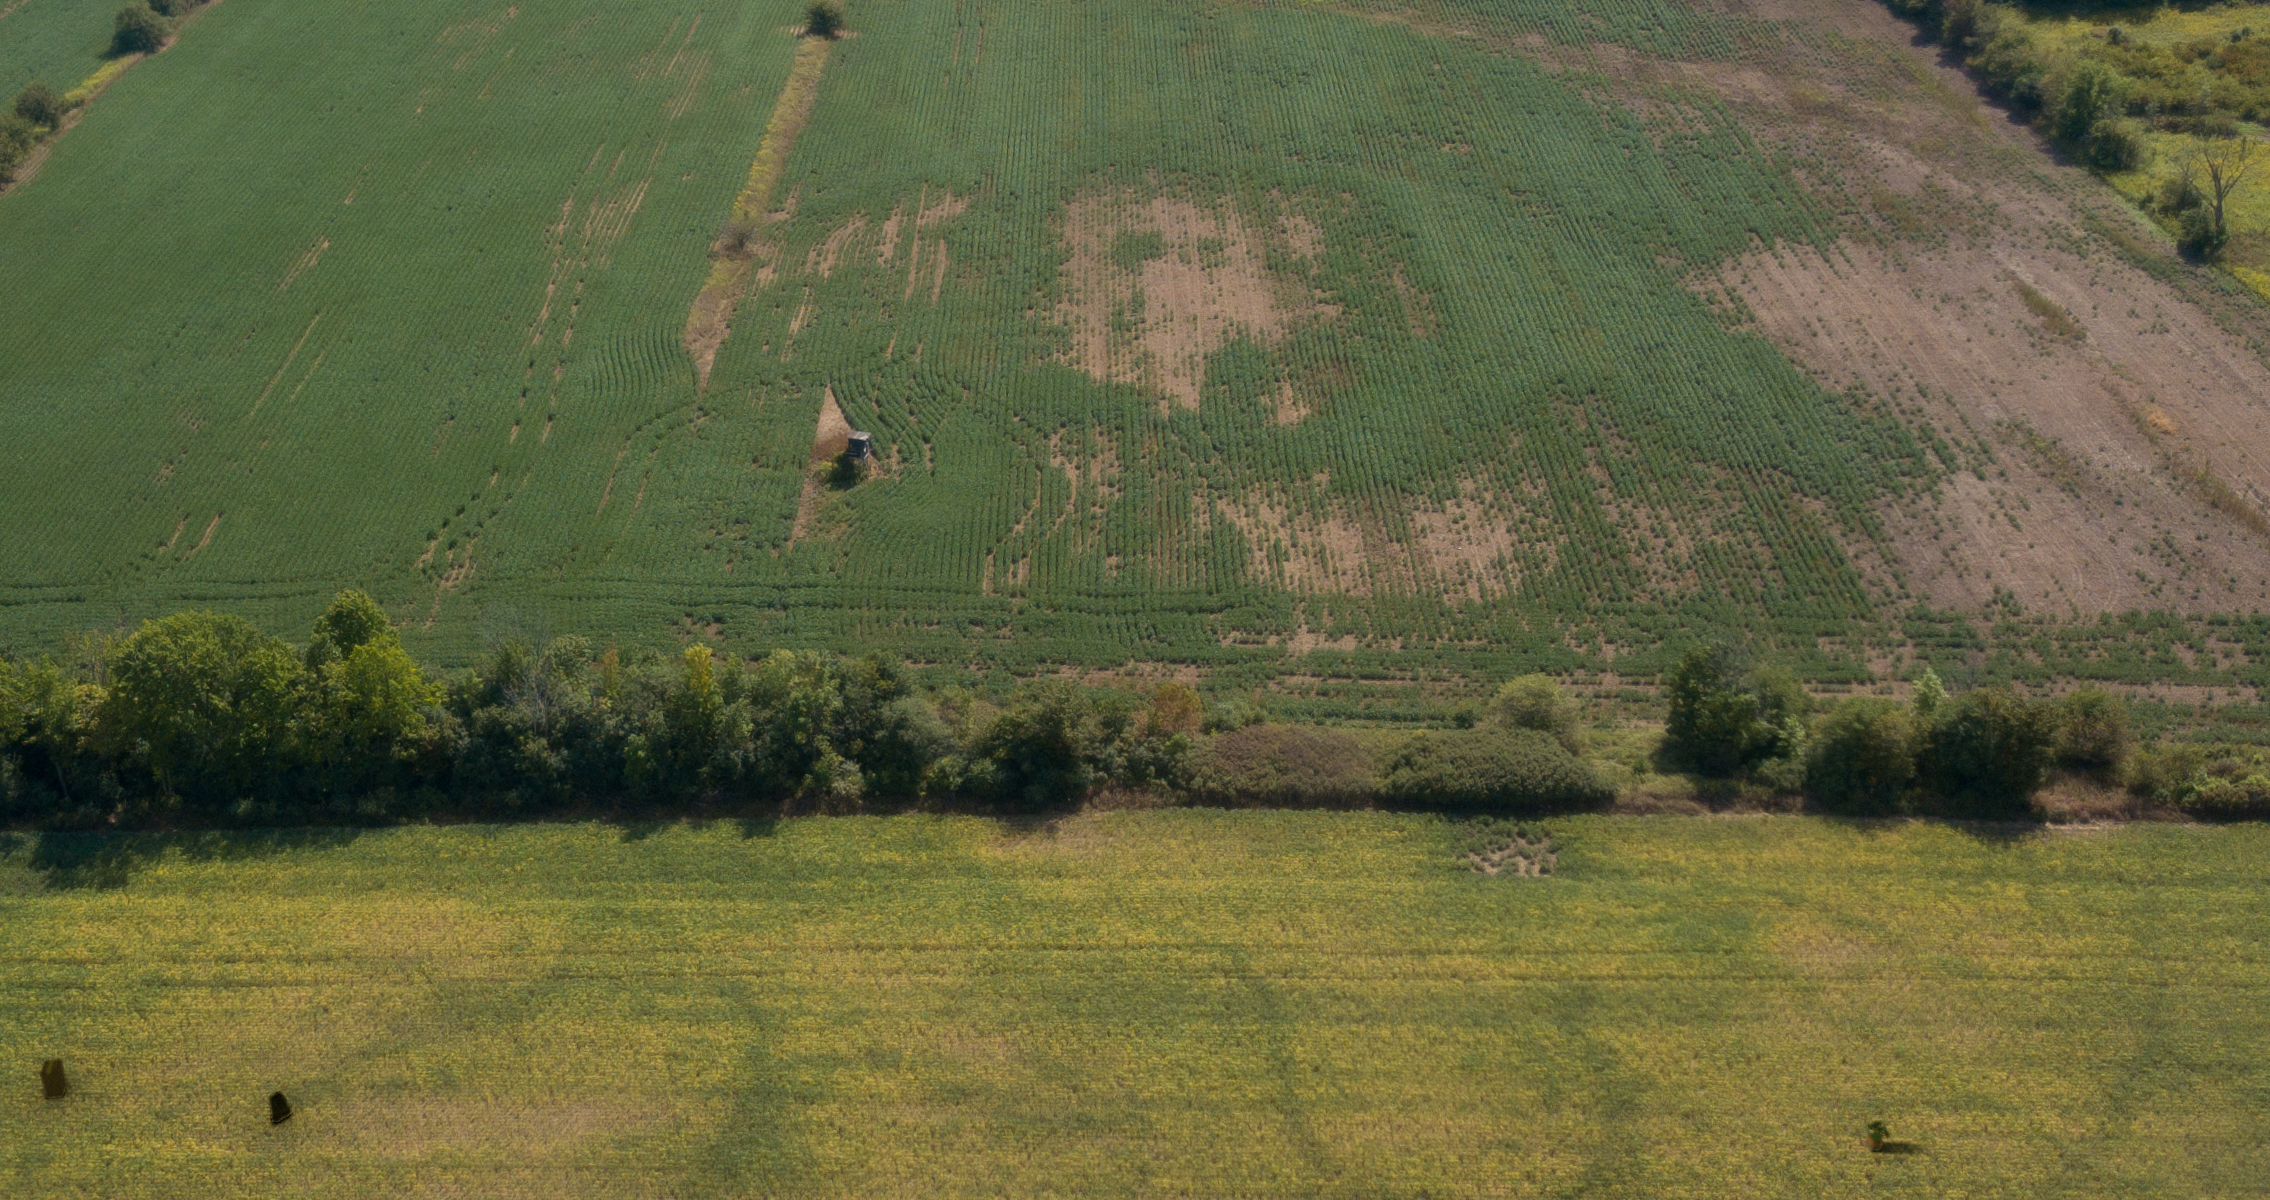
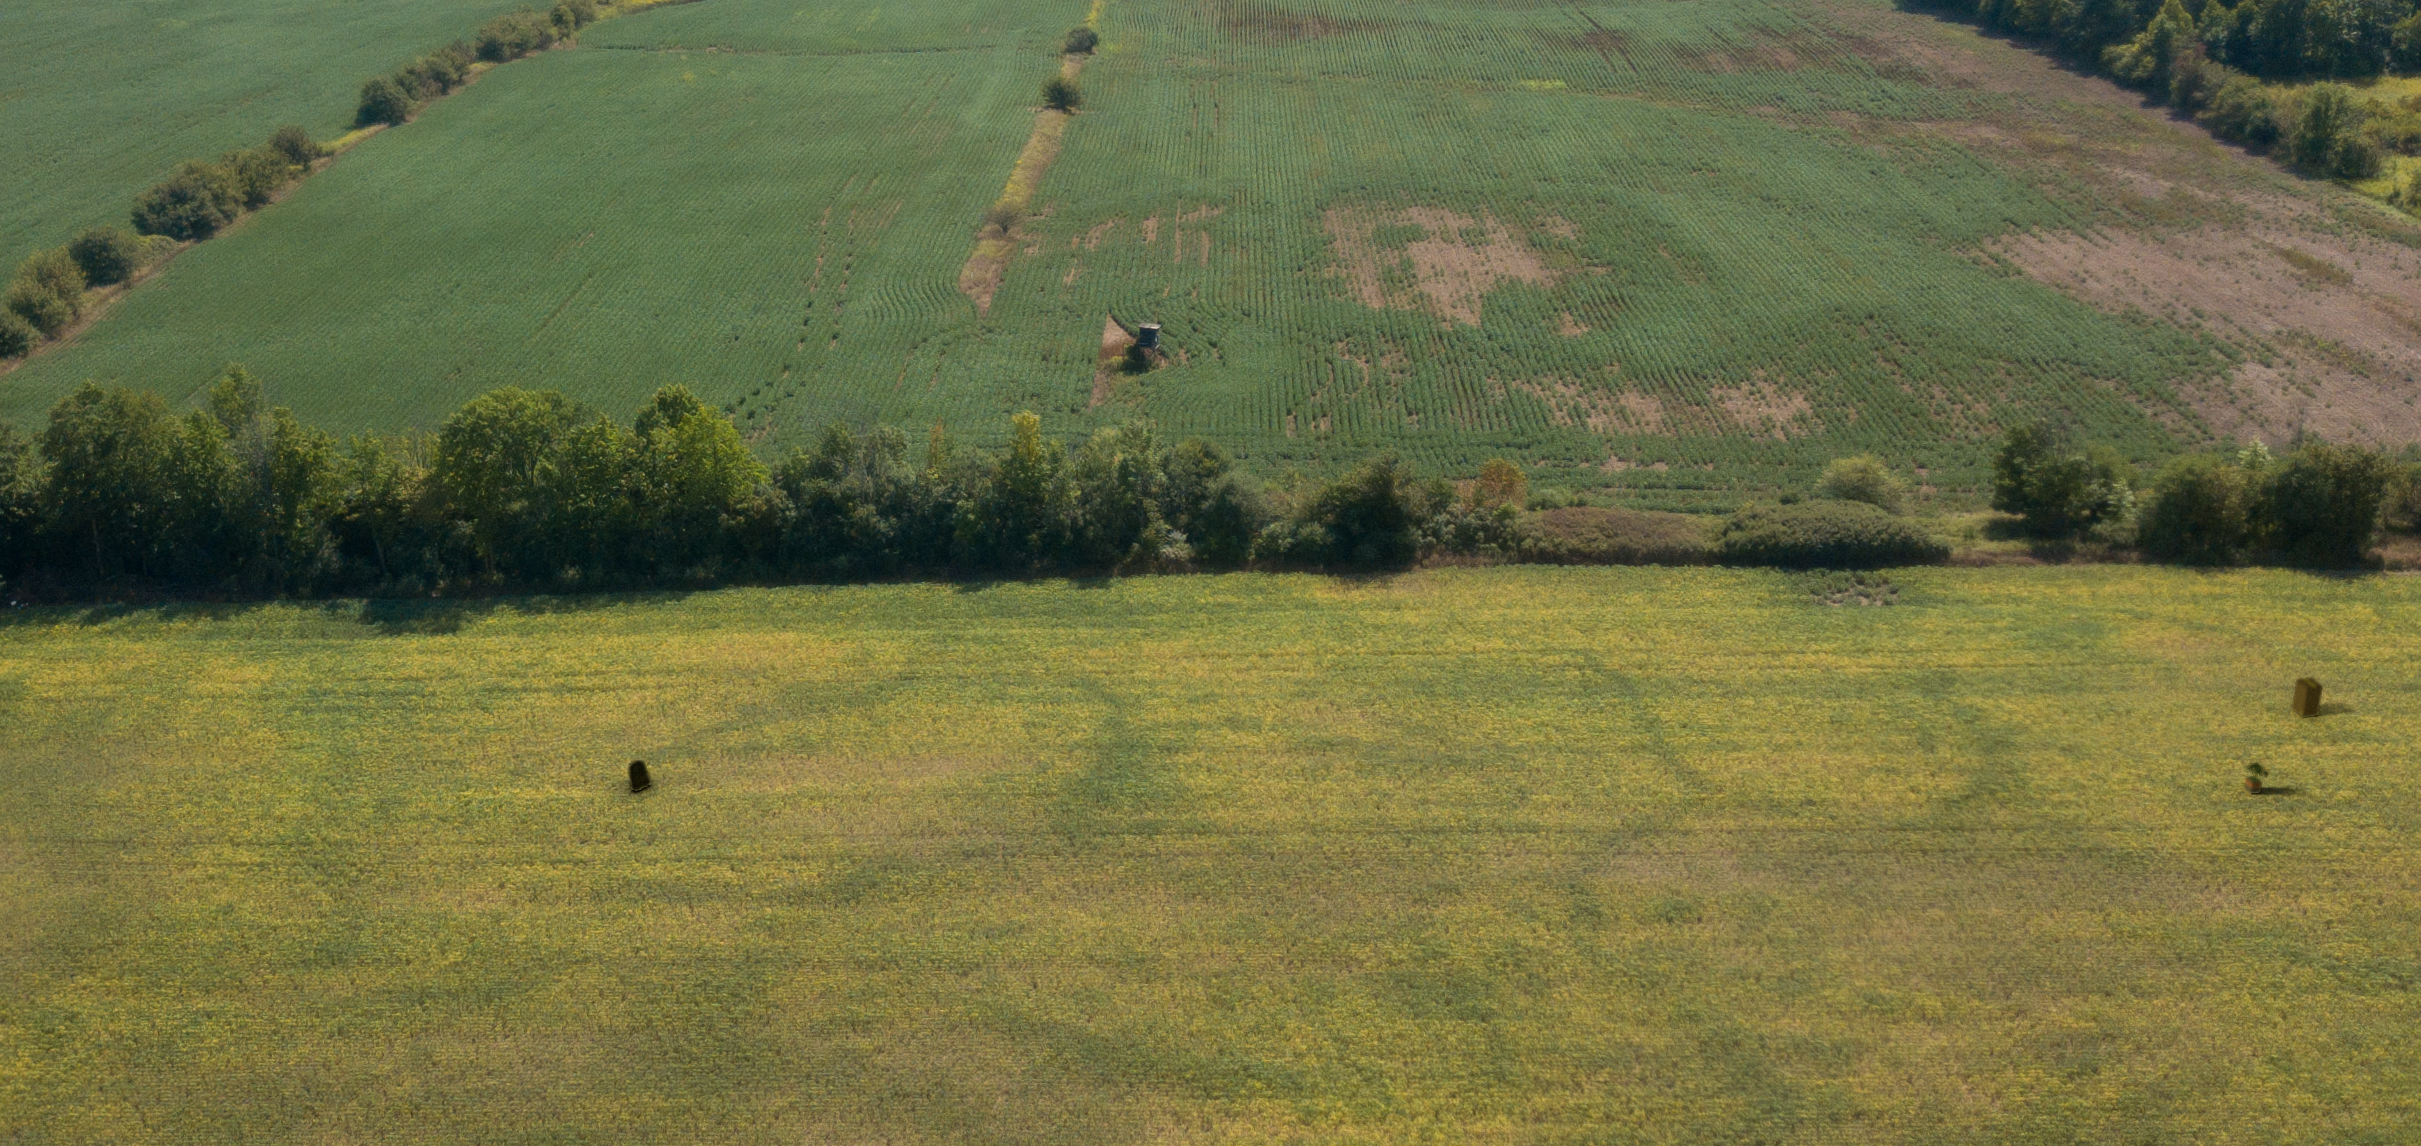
cardboard box: present [40,1058,67,1099] -> present [2292,678,2323,717]

